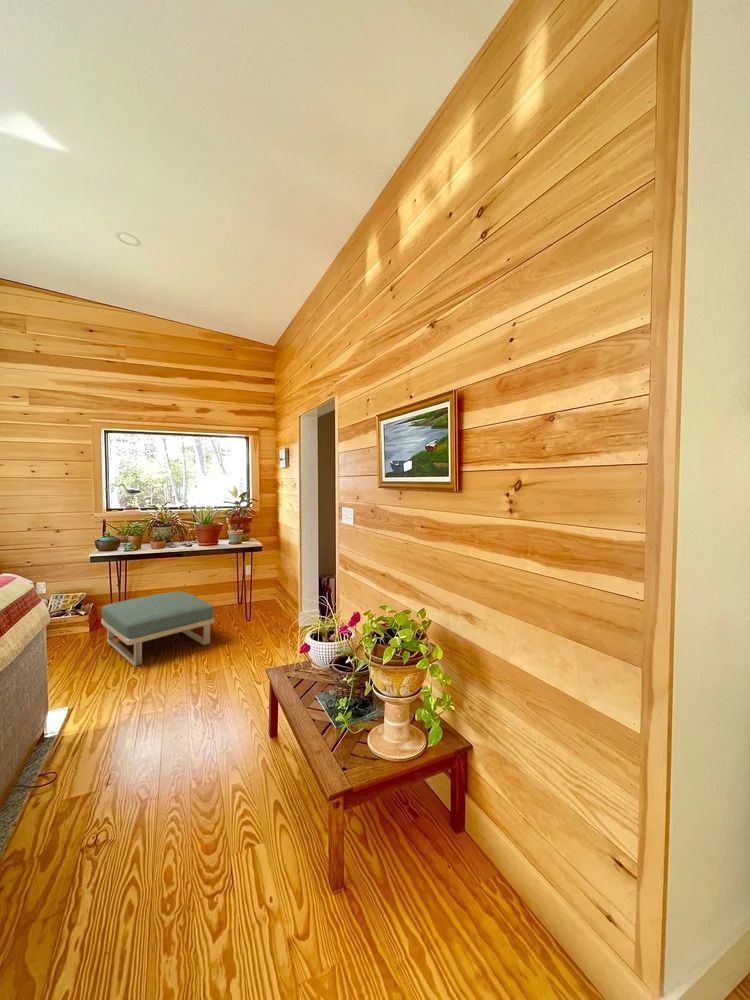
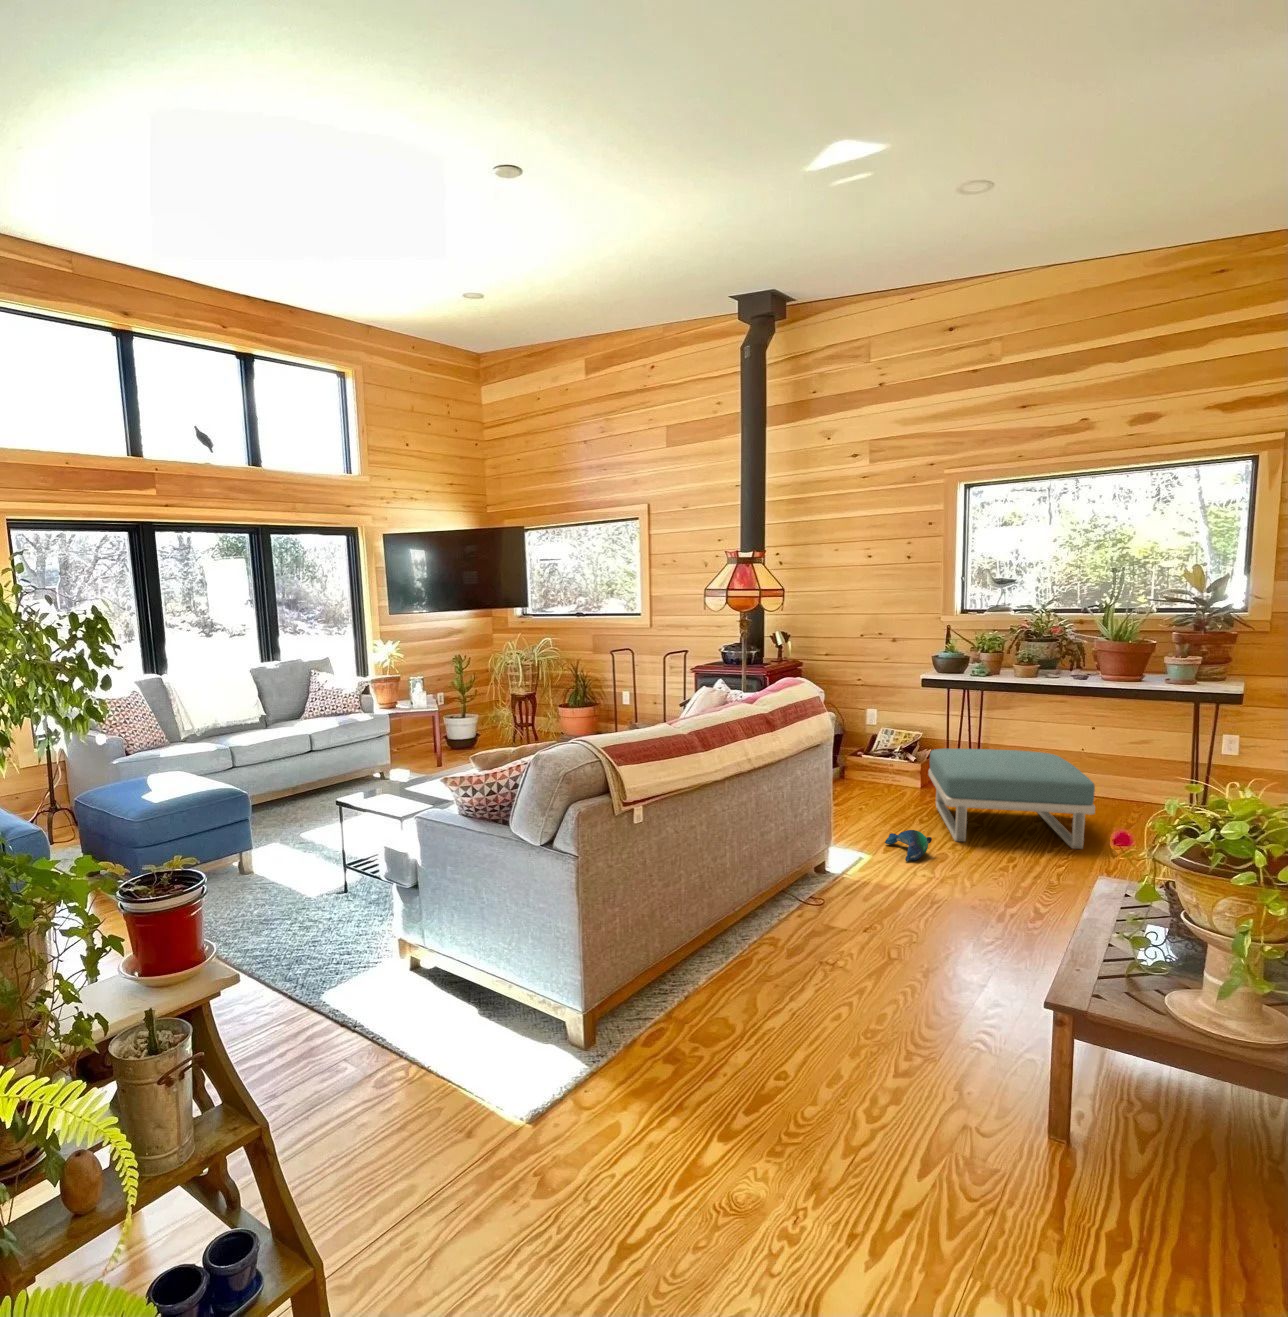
plush toy: none [84,672,124,699] -> present [885,830,932,862]

